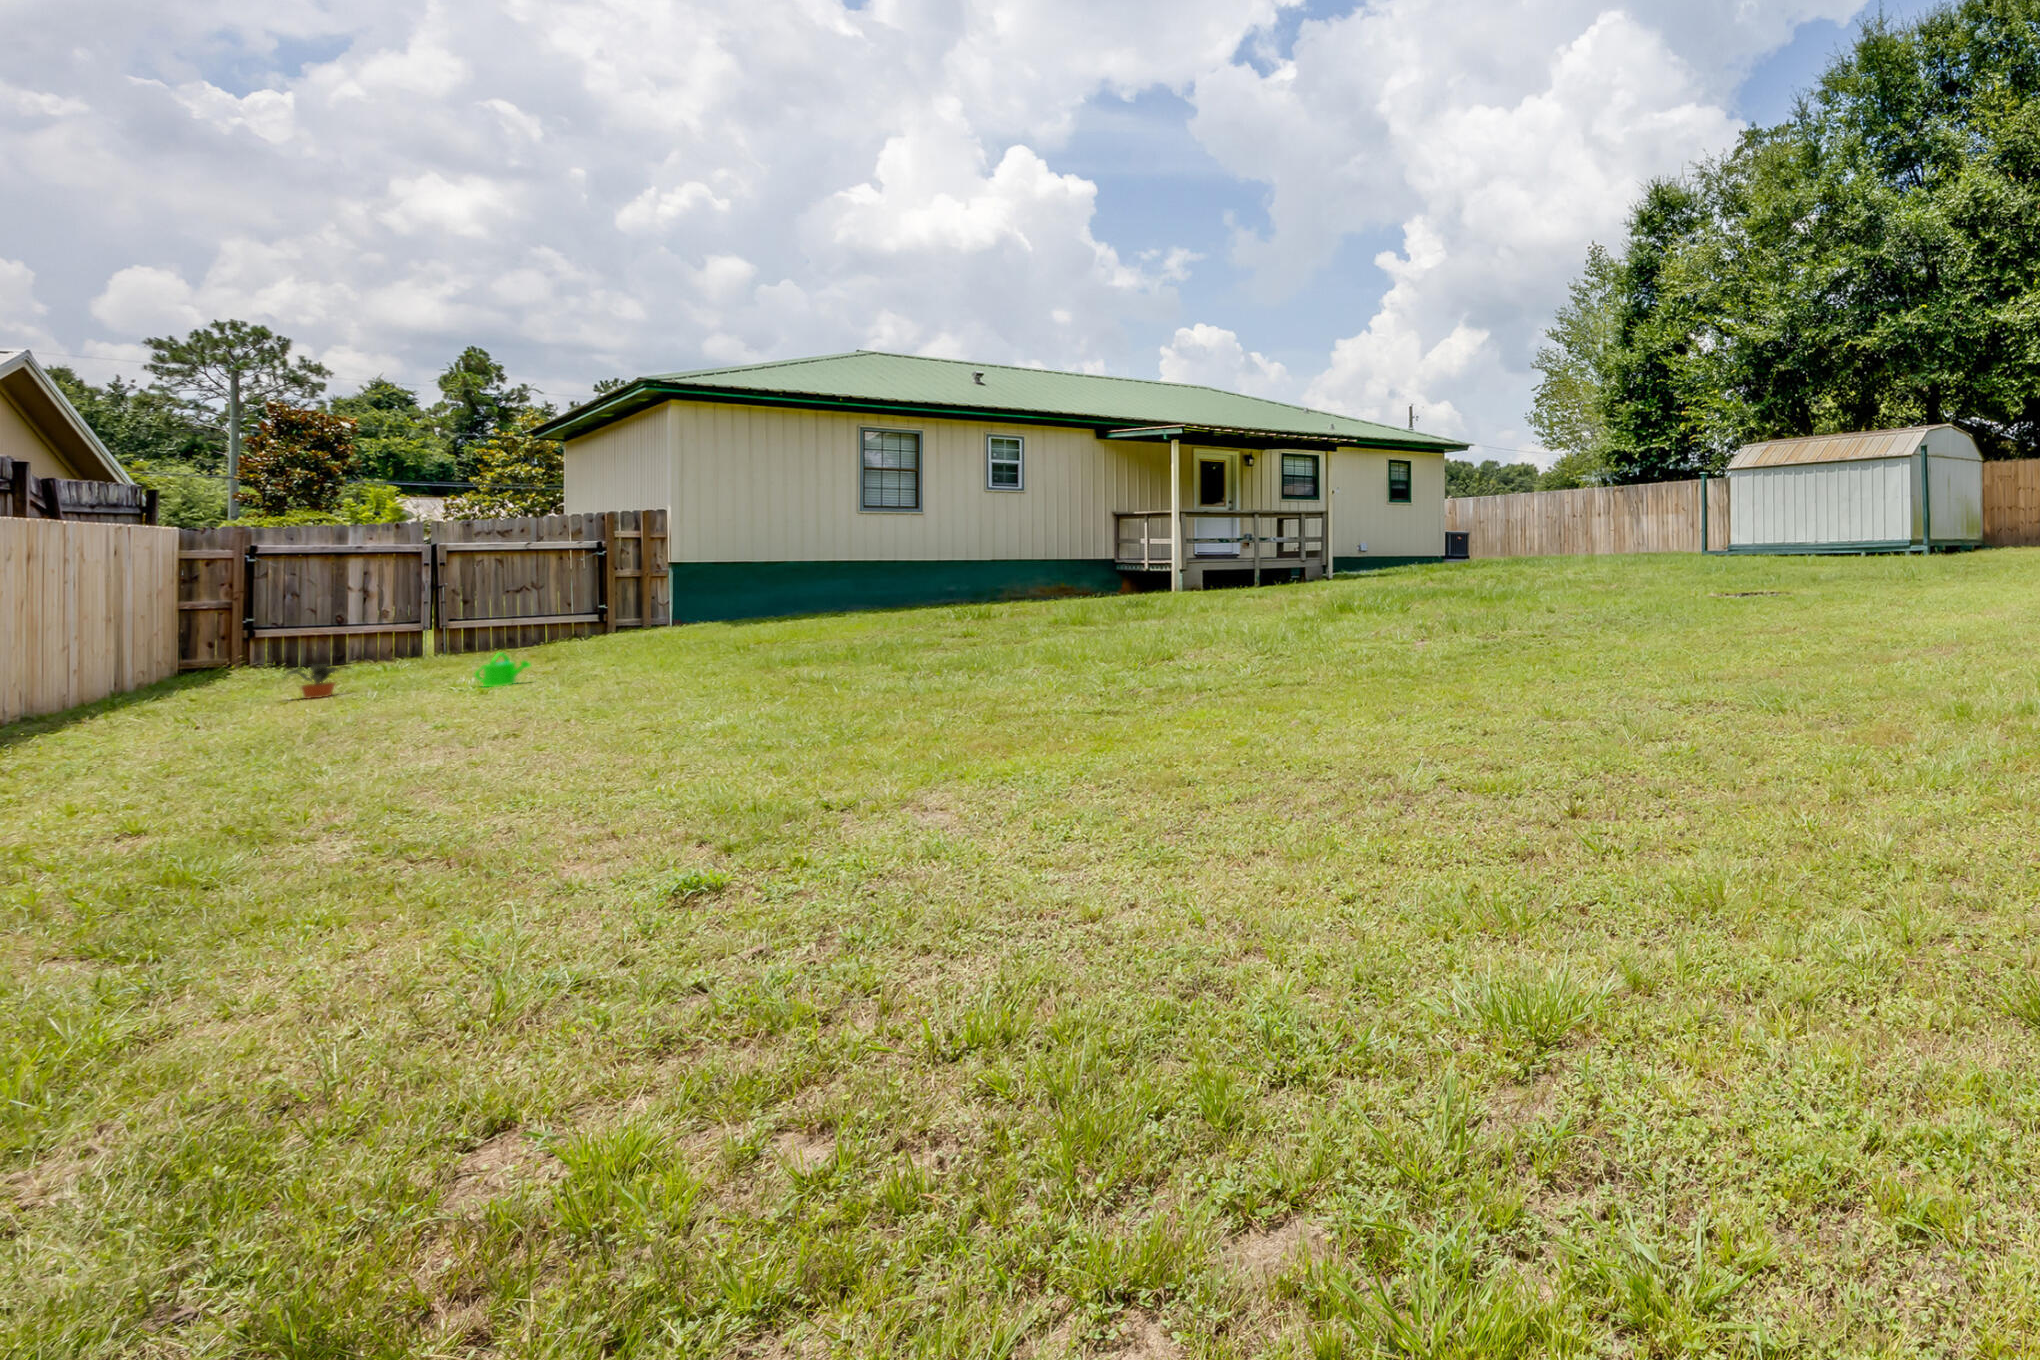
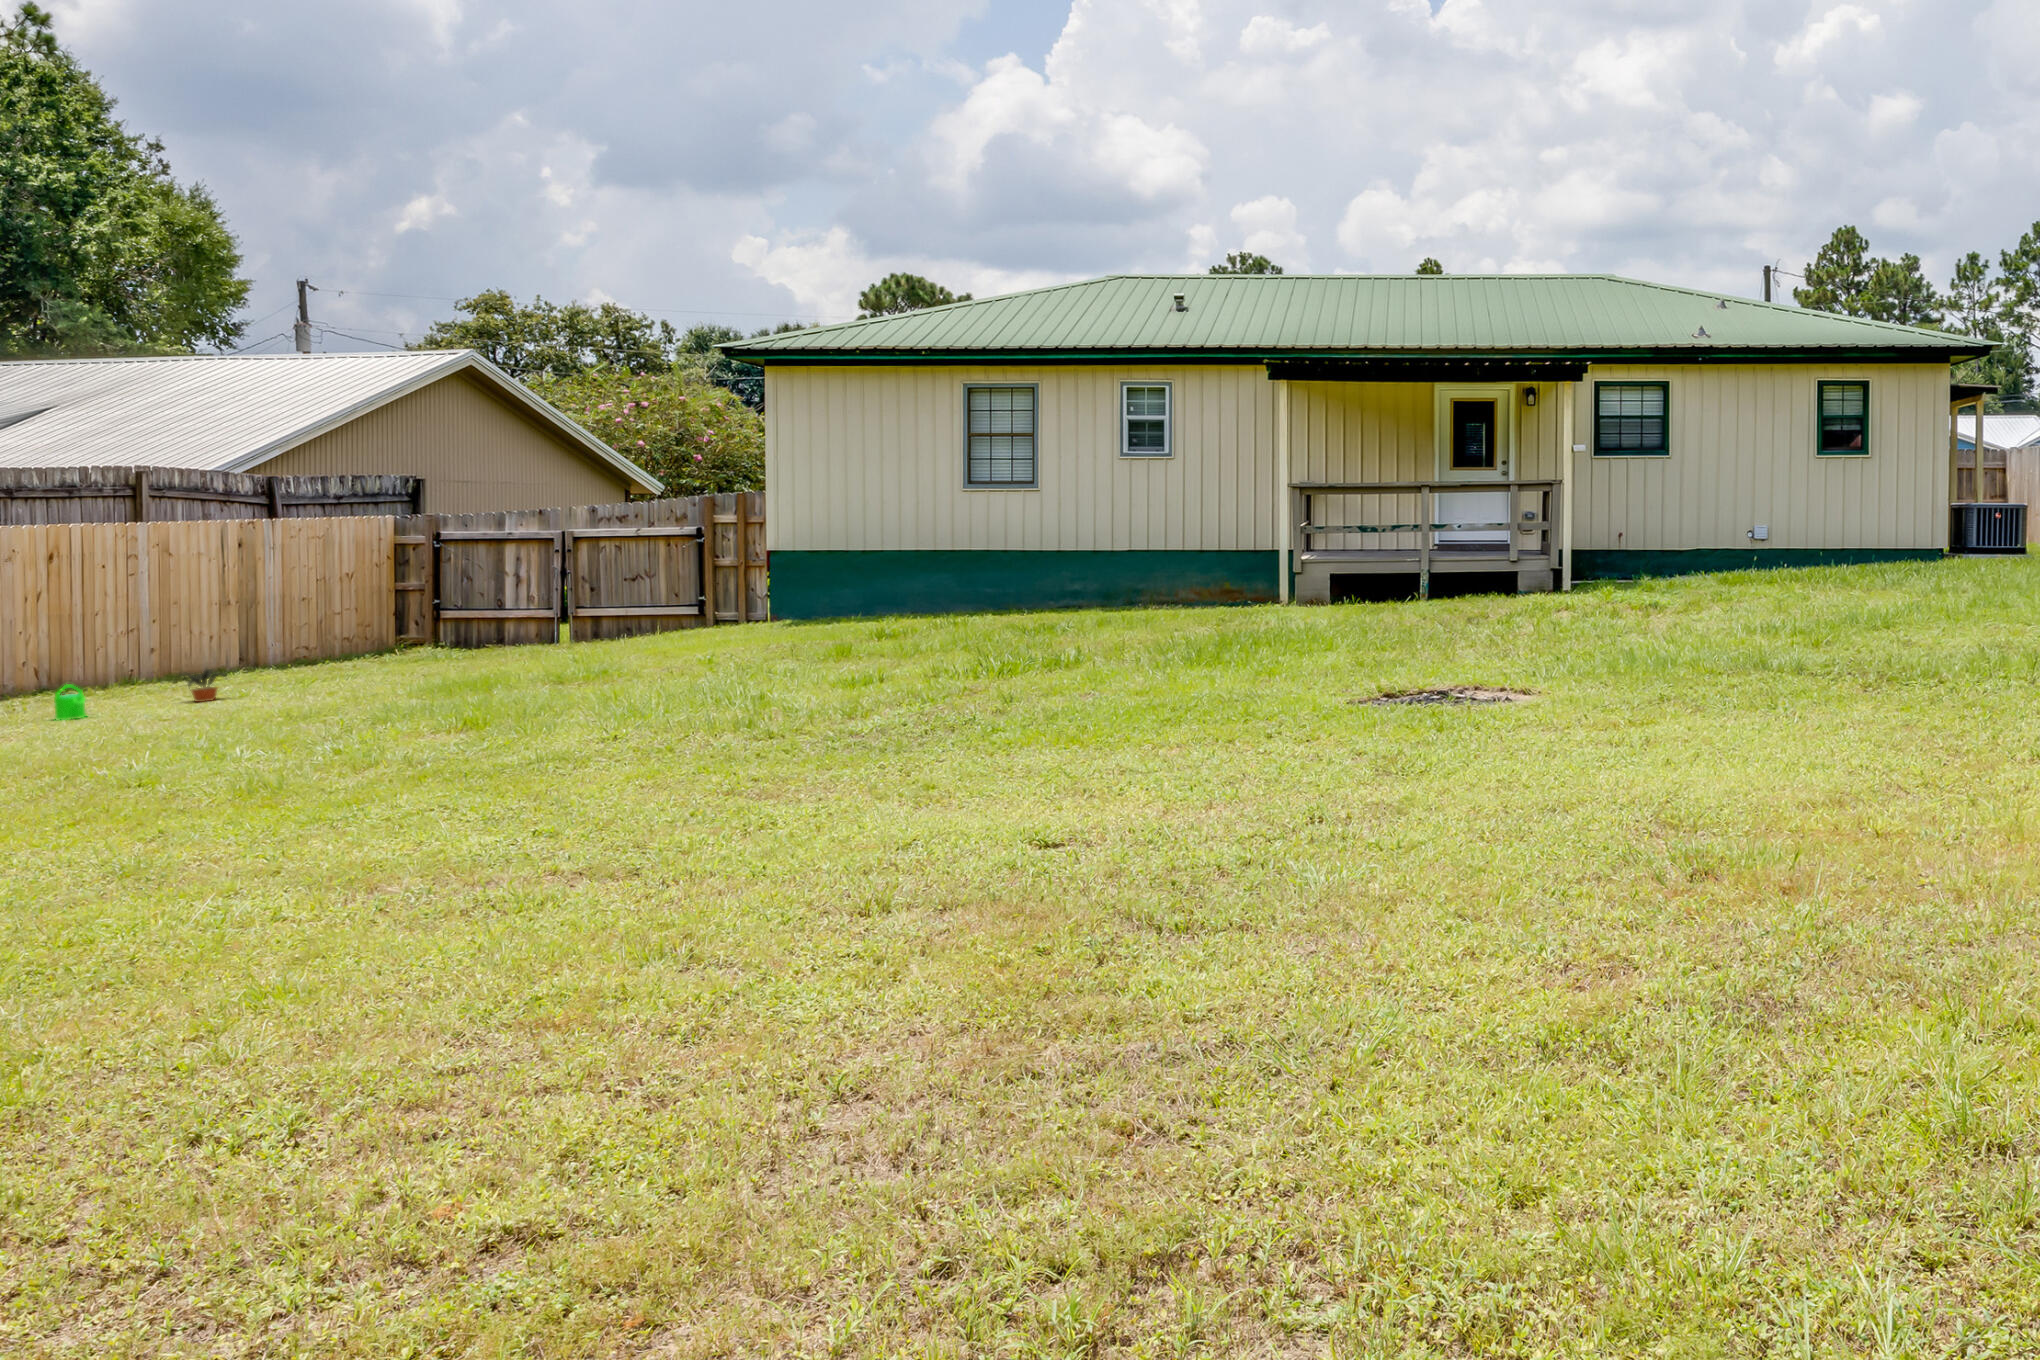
watering can: present [474,652,530,687] -> present [54,684,86,720]

